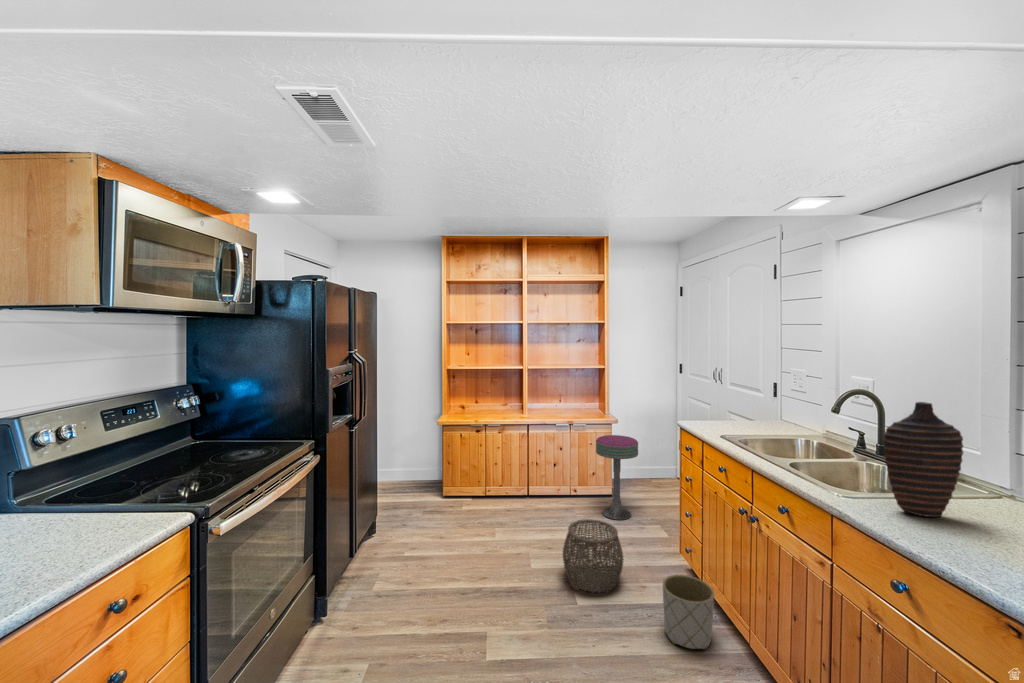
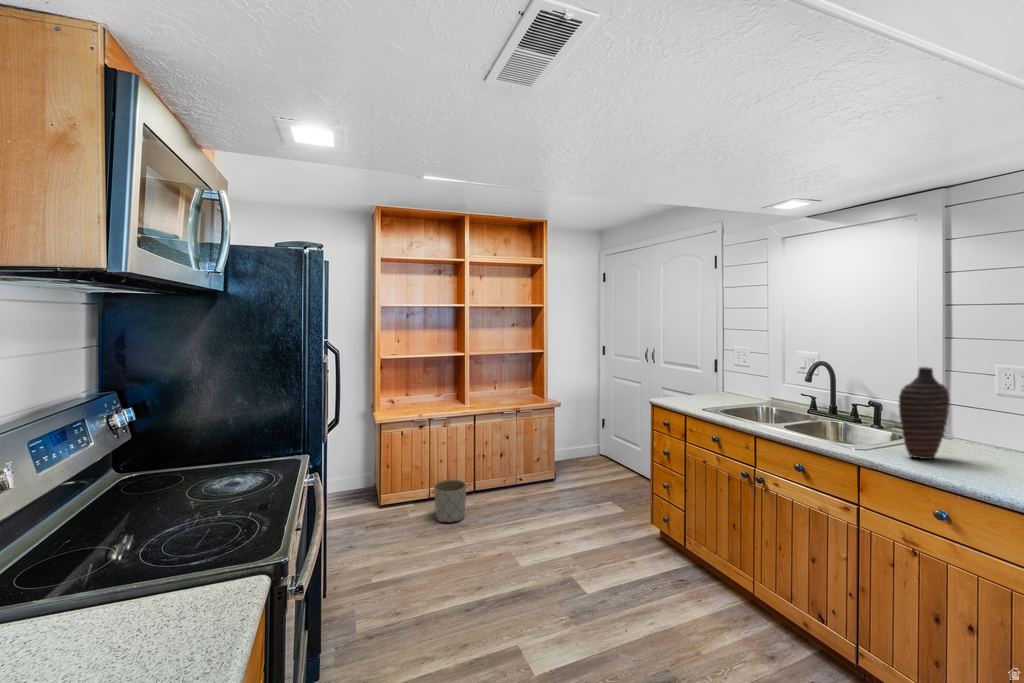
bar stool: present [596,435,638,520] -> none [548,419,589,501]
woven basket: present [563,519,624,593] -> none [555,505,617,578]
planter: present [663,575,714,650] -> present [434,480,466,522]

